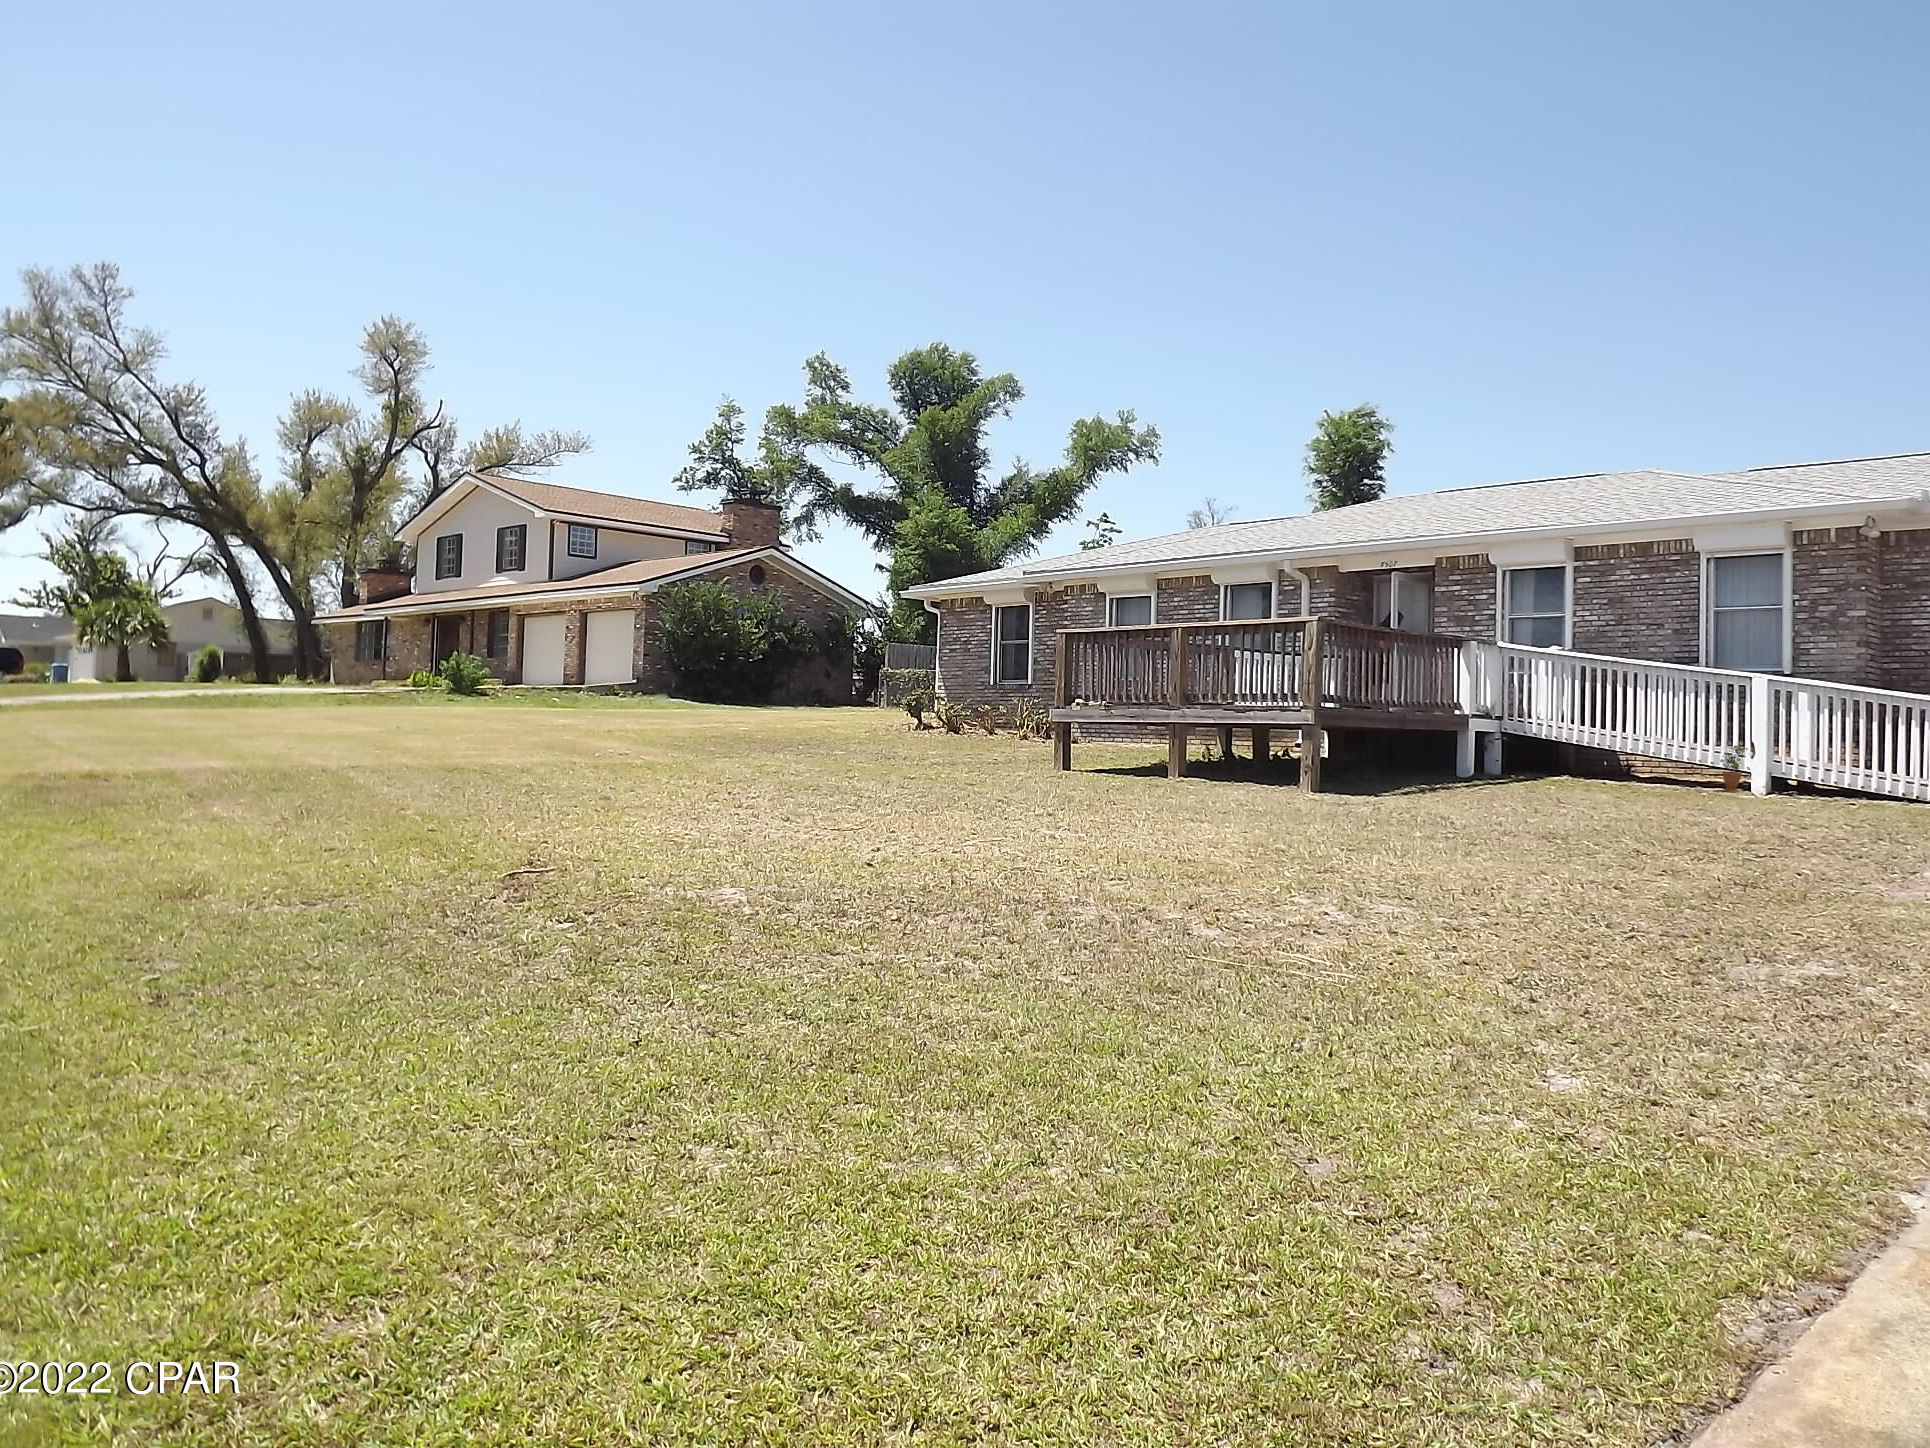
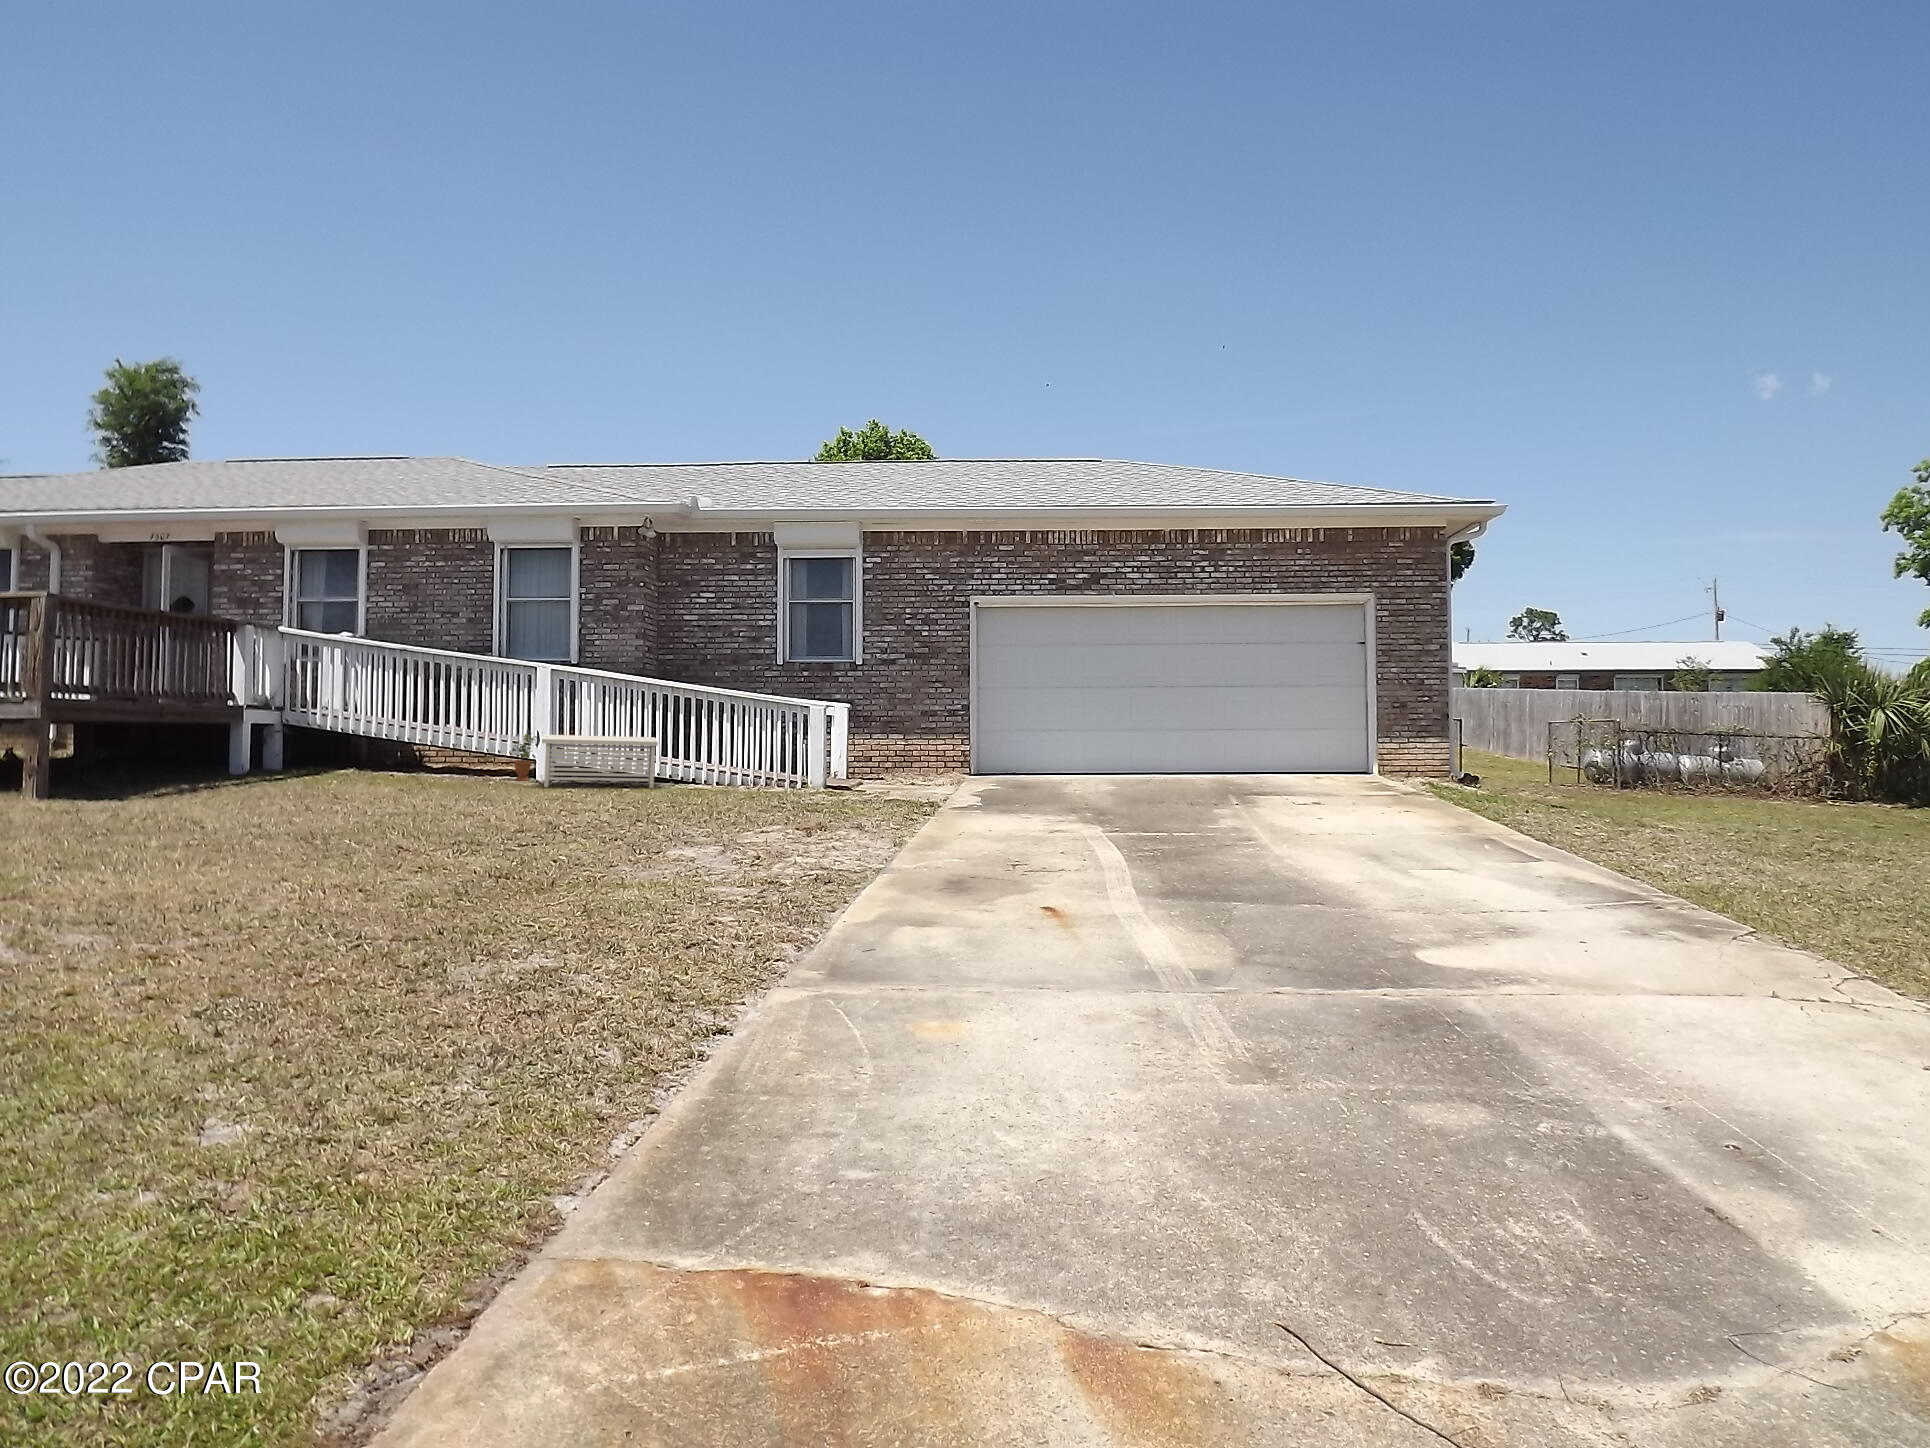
storage bench: none [1756,747,1895,811] -> present [542,735,658,788]

